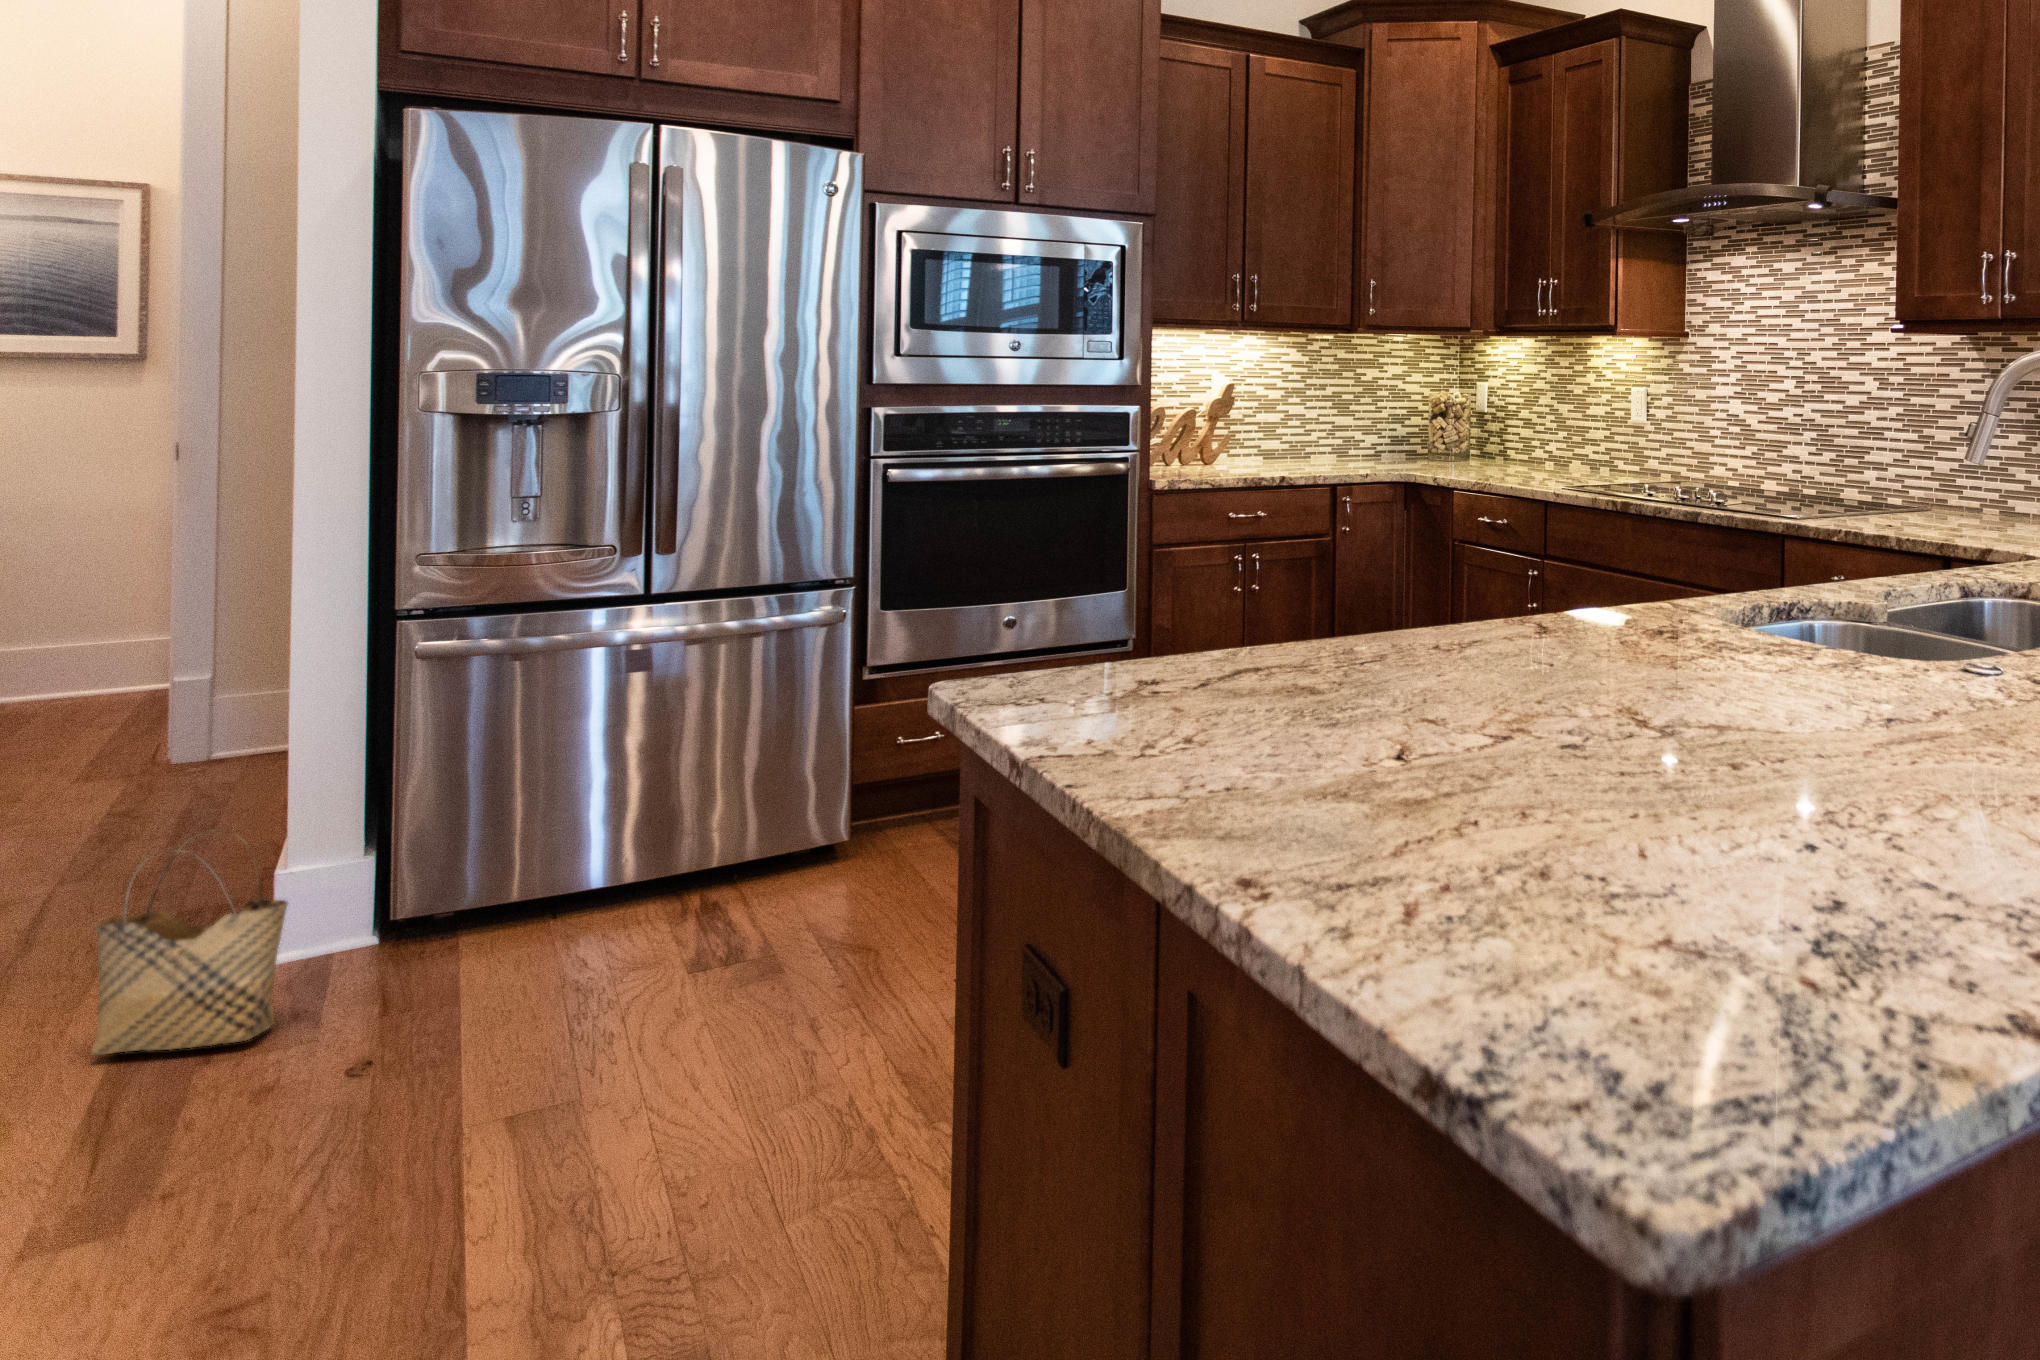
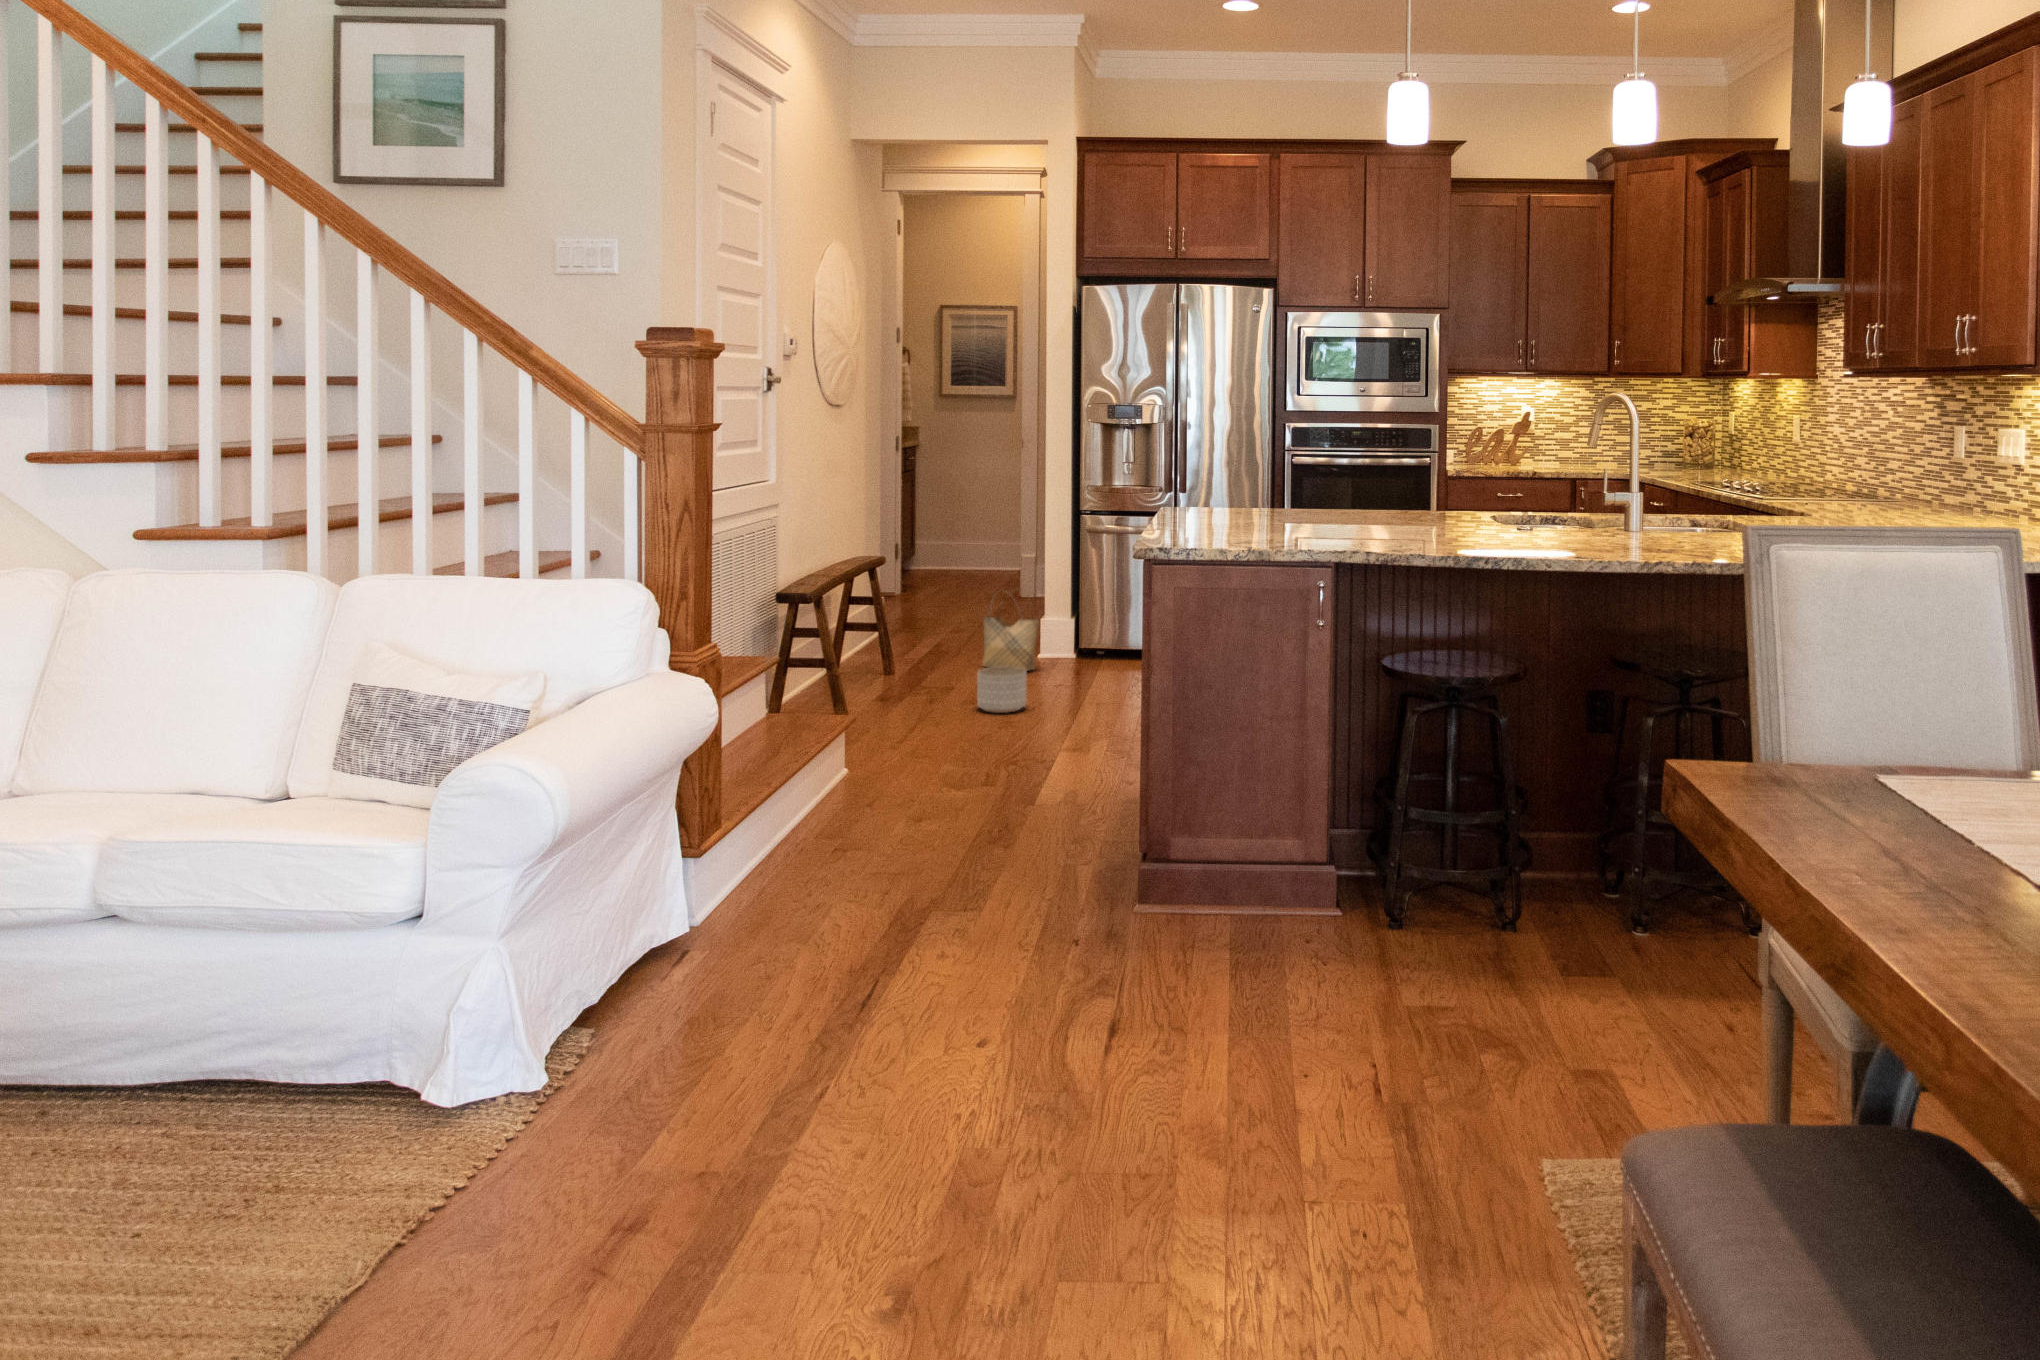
planter: none [101,1102,291,1279] -> present [977,667,1026,713]

